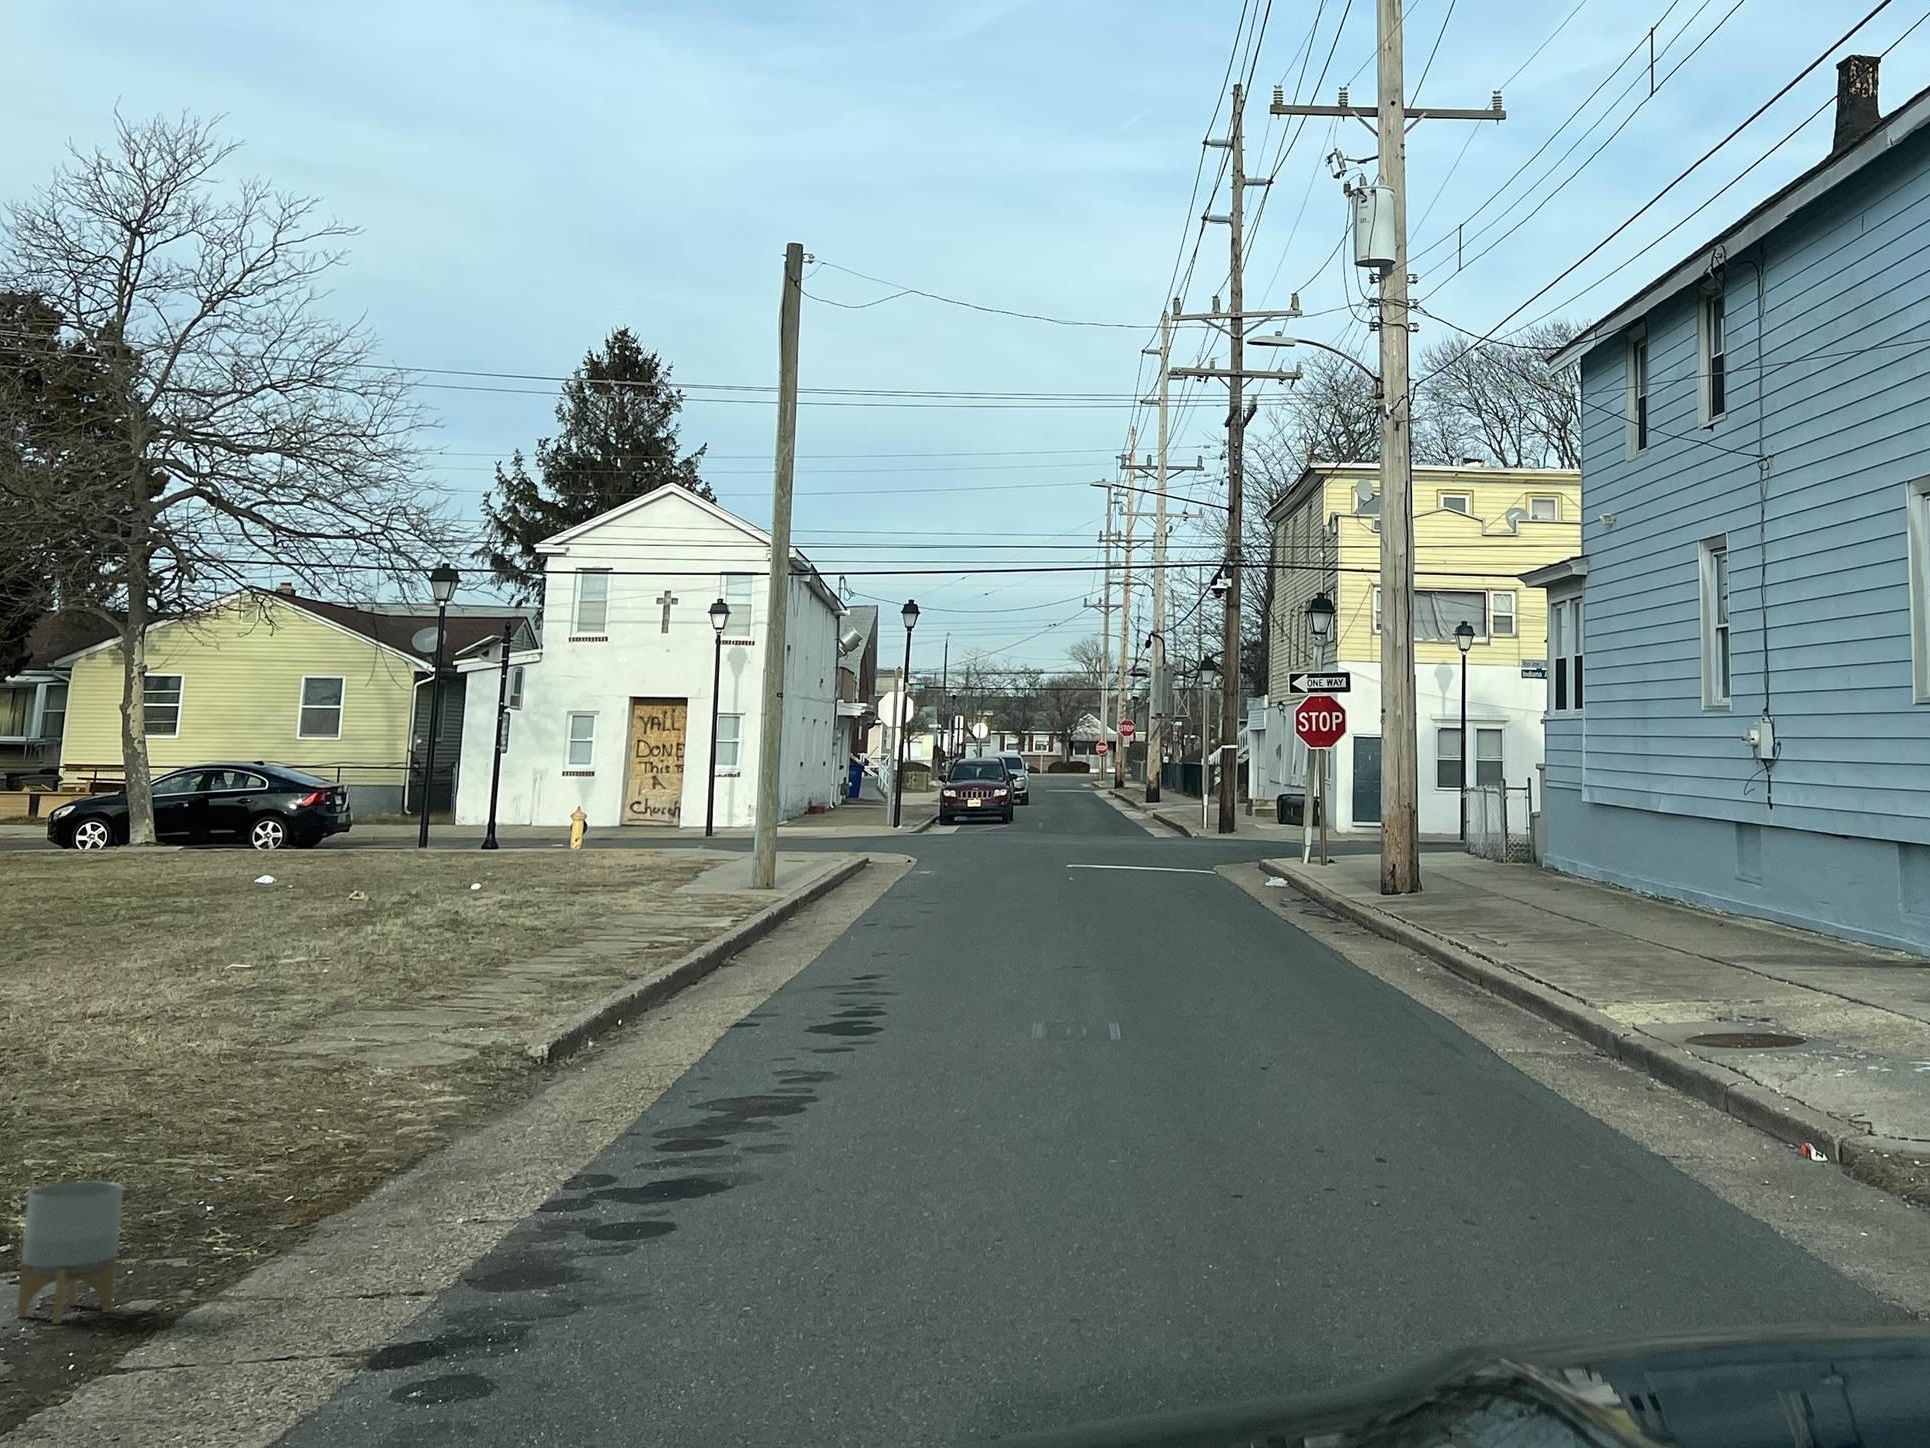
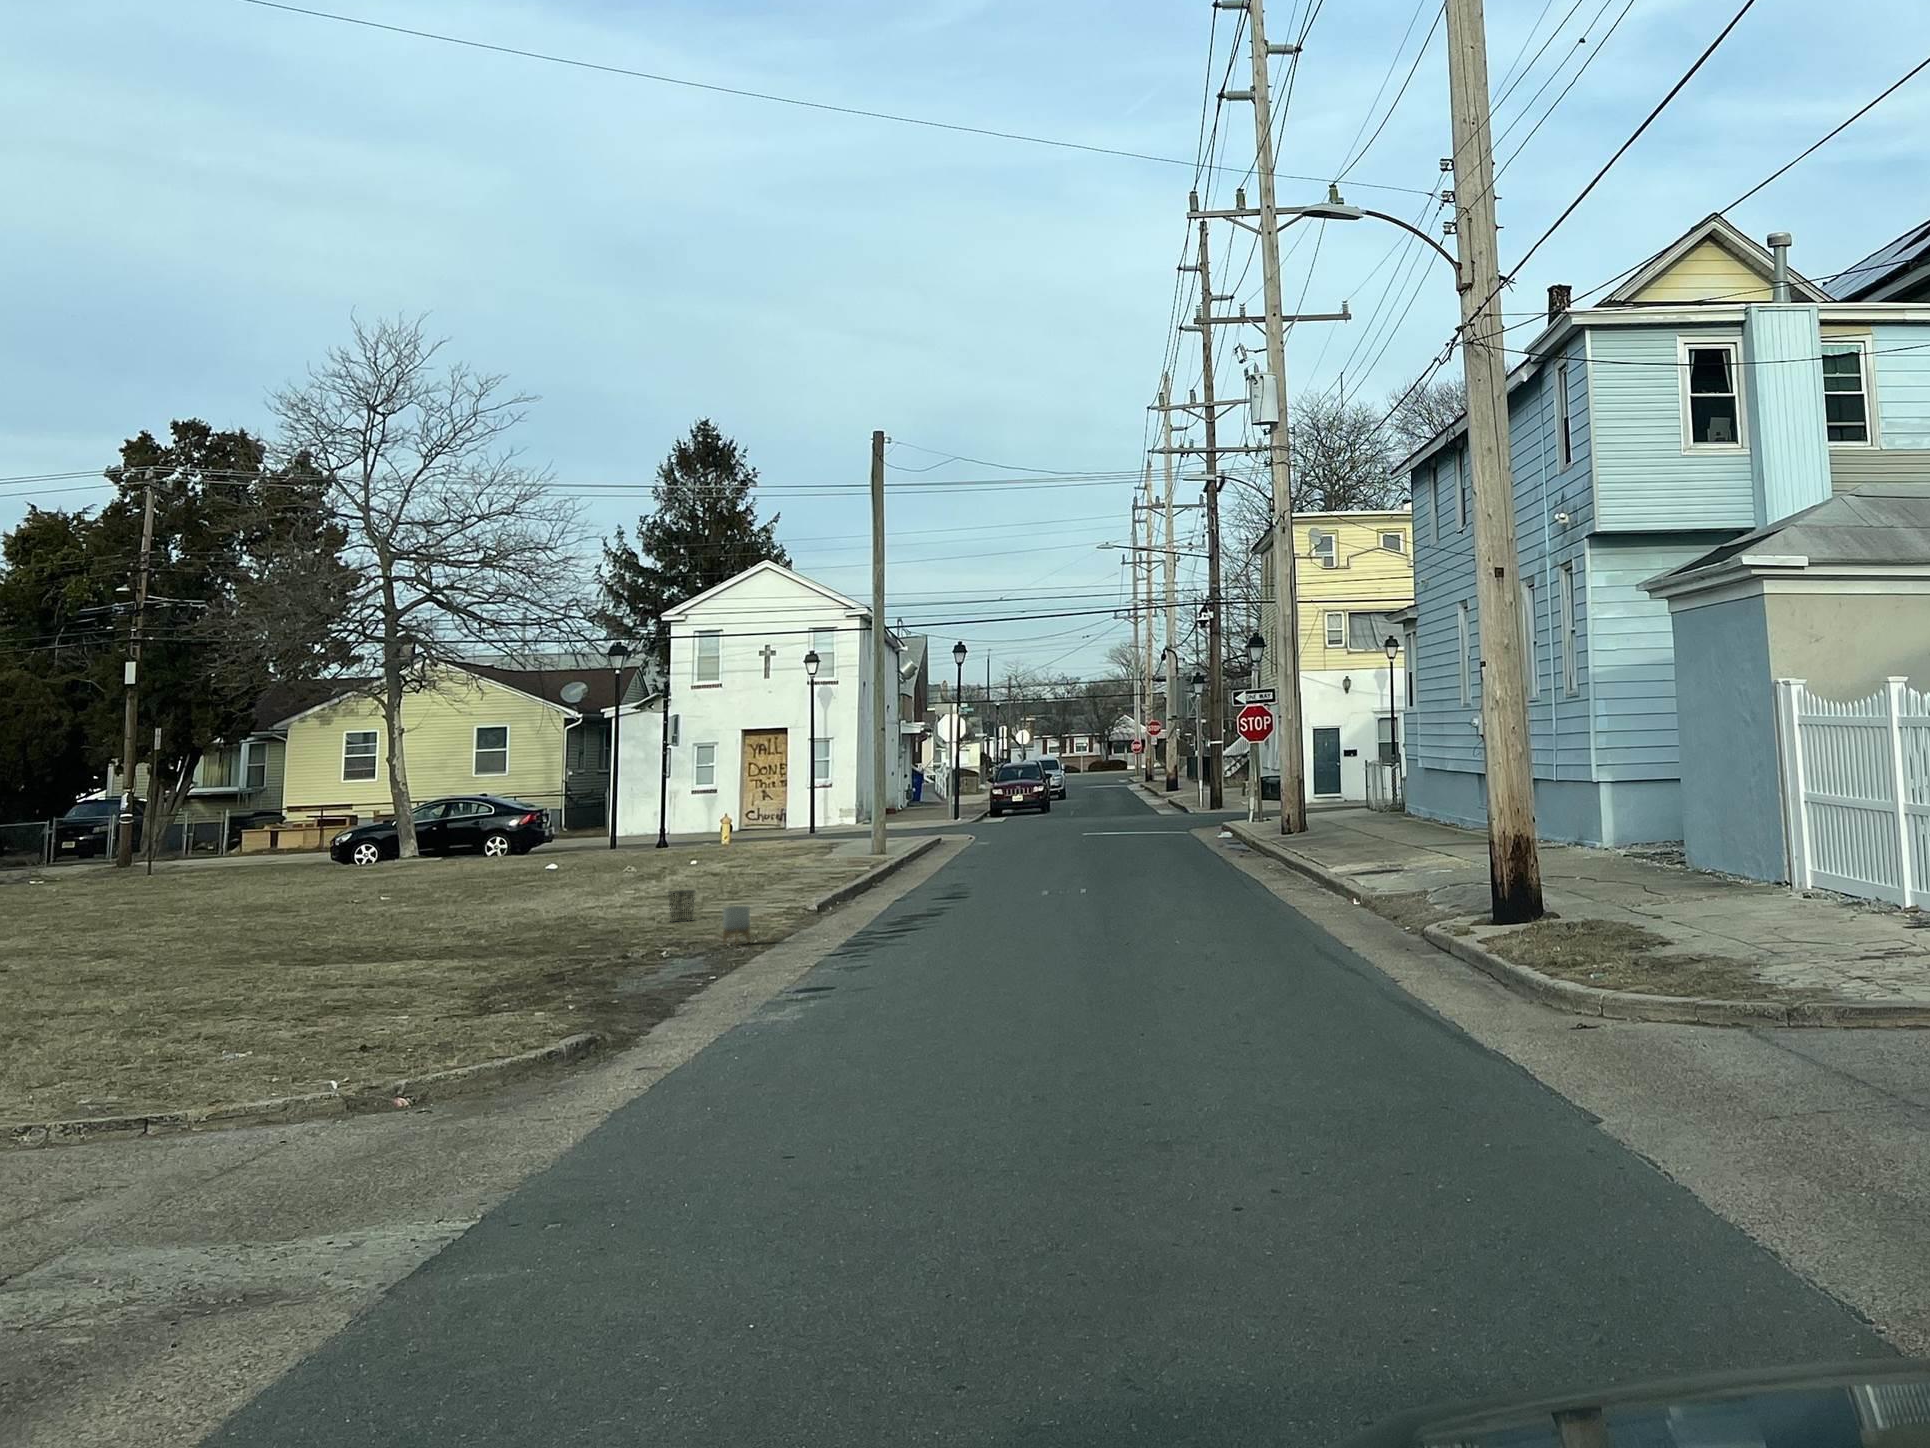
waste bin: none [137,1025,210,1107] -> present [668,890,696,922]

